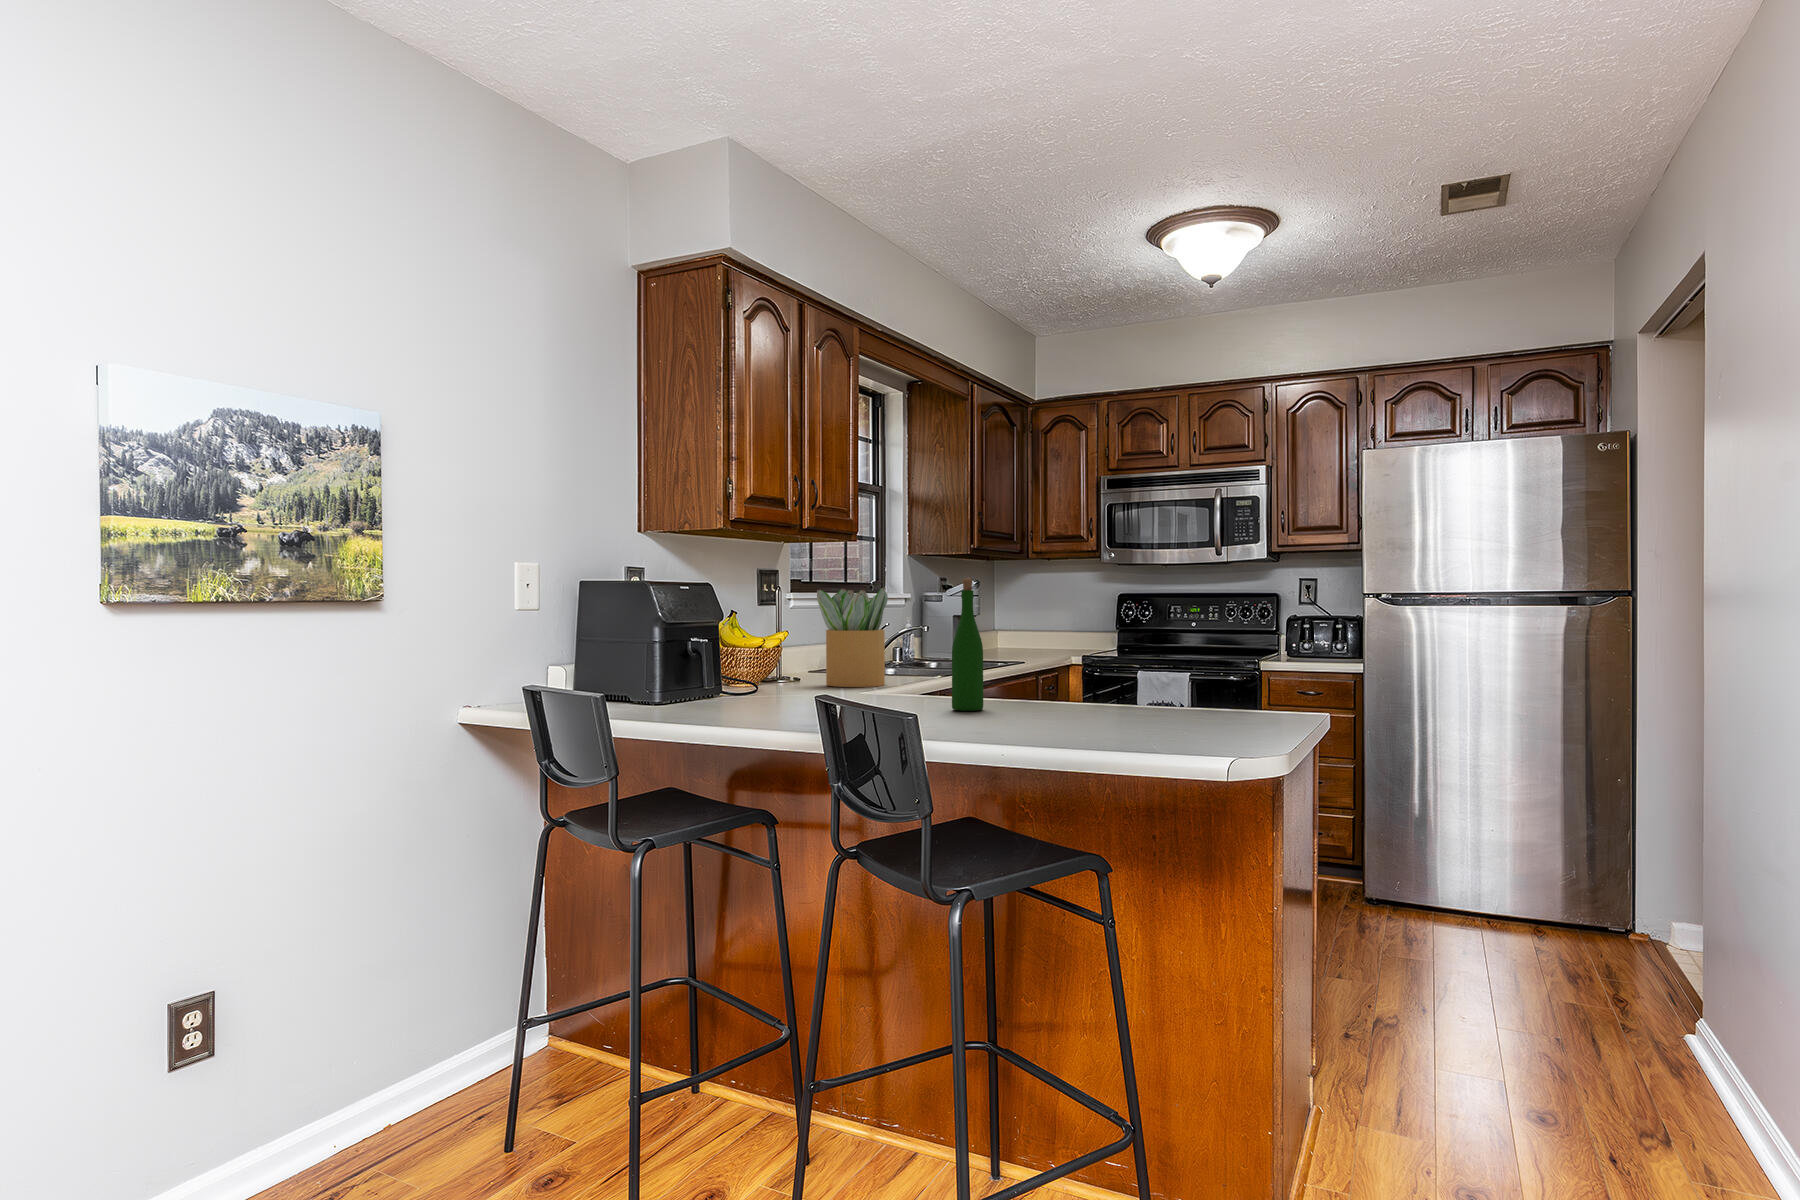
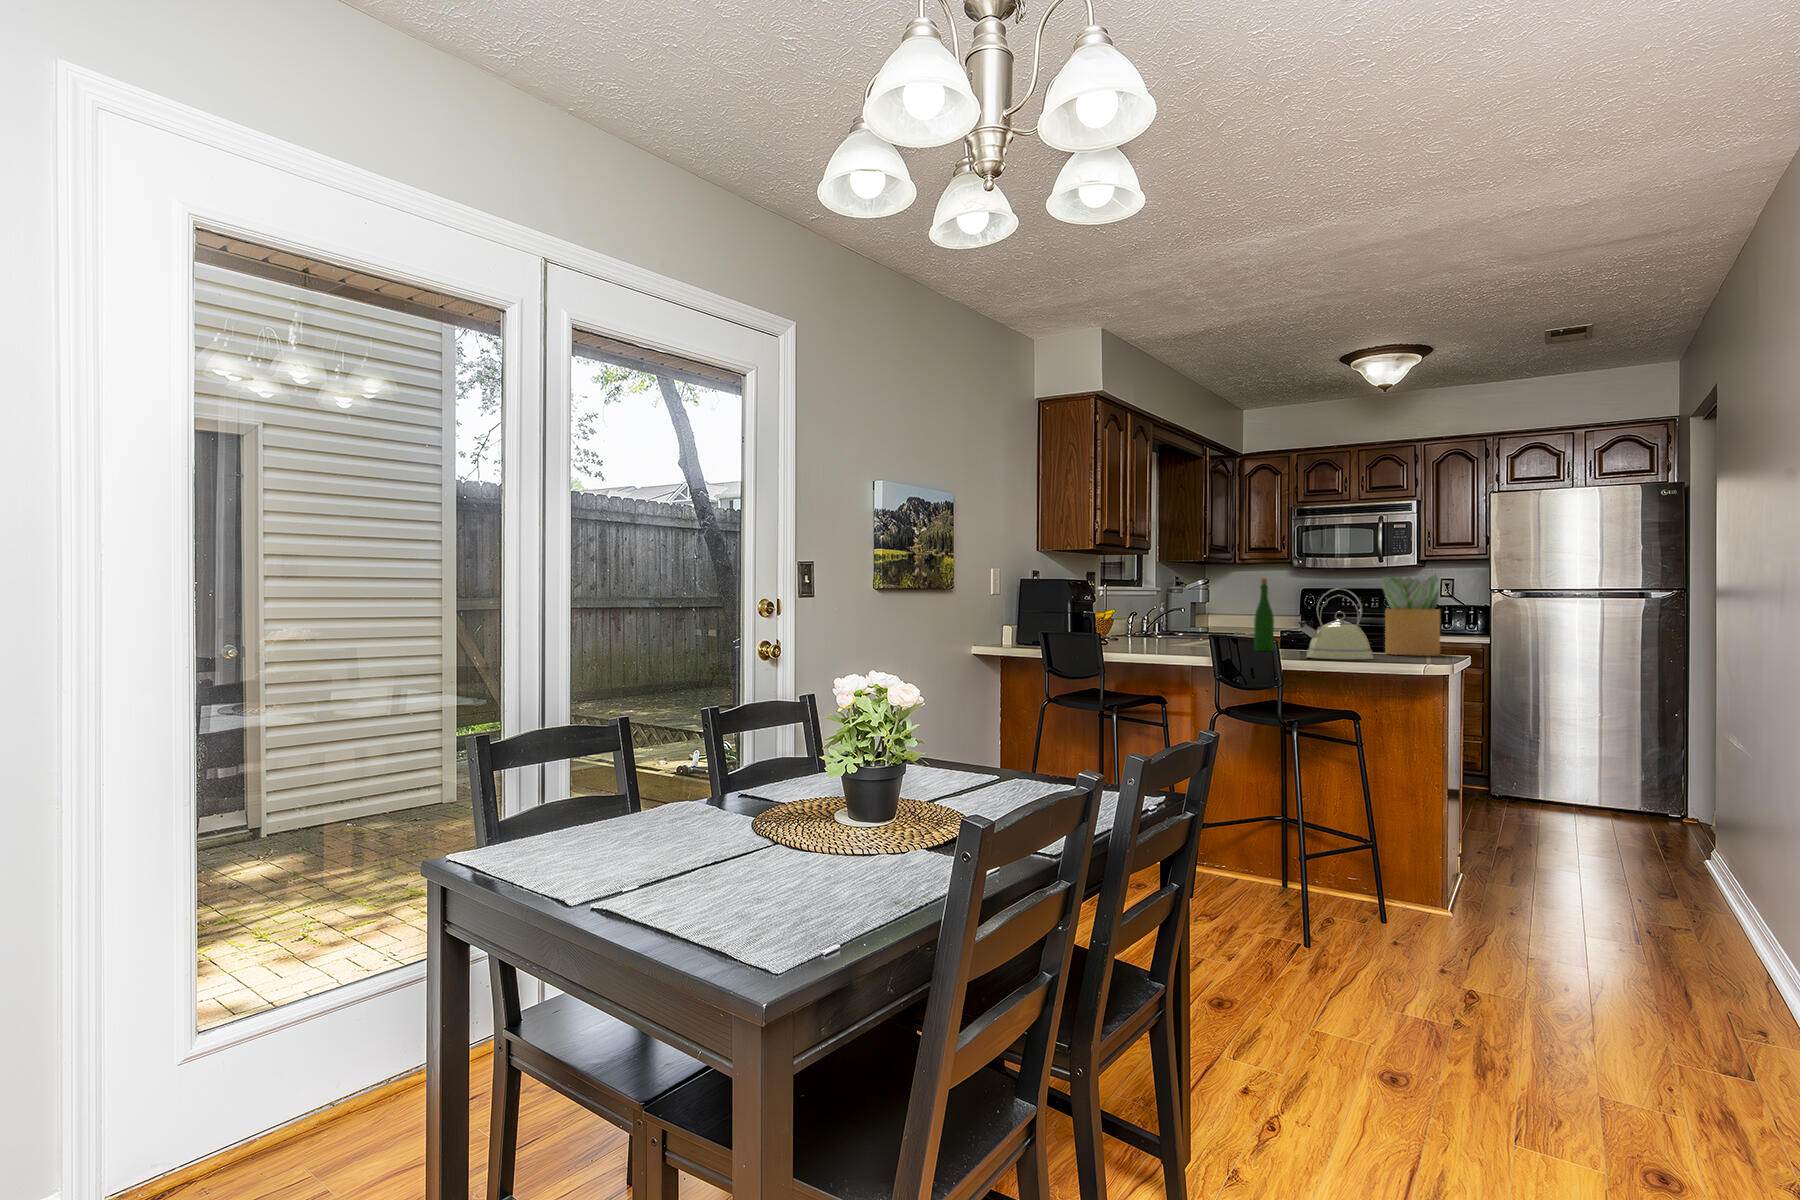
potted plant: present [817,587,888,687] -> present [1381,575,1441,656]
kettle: none [986,599,1123,742] -> present [1298,588,1373,660]

